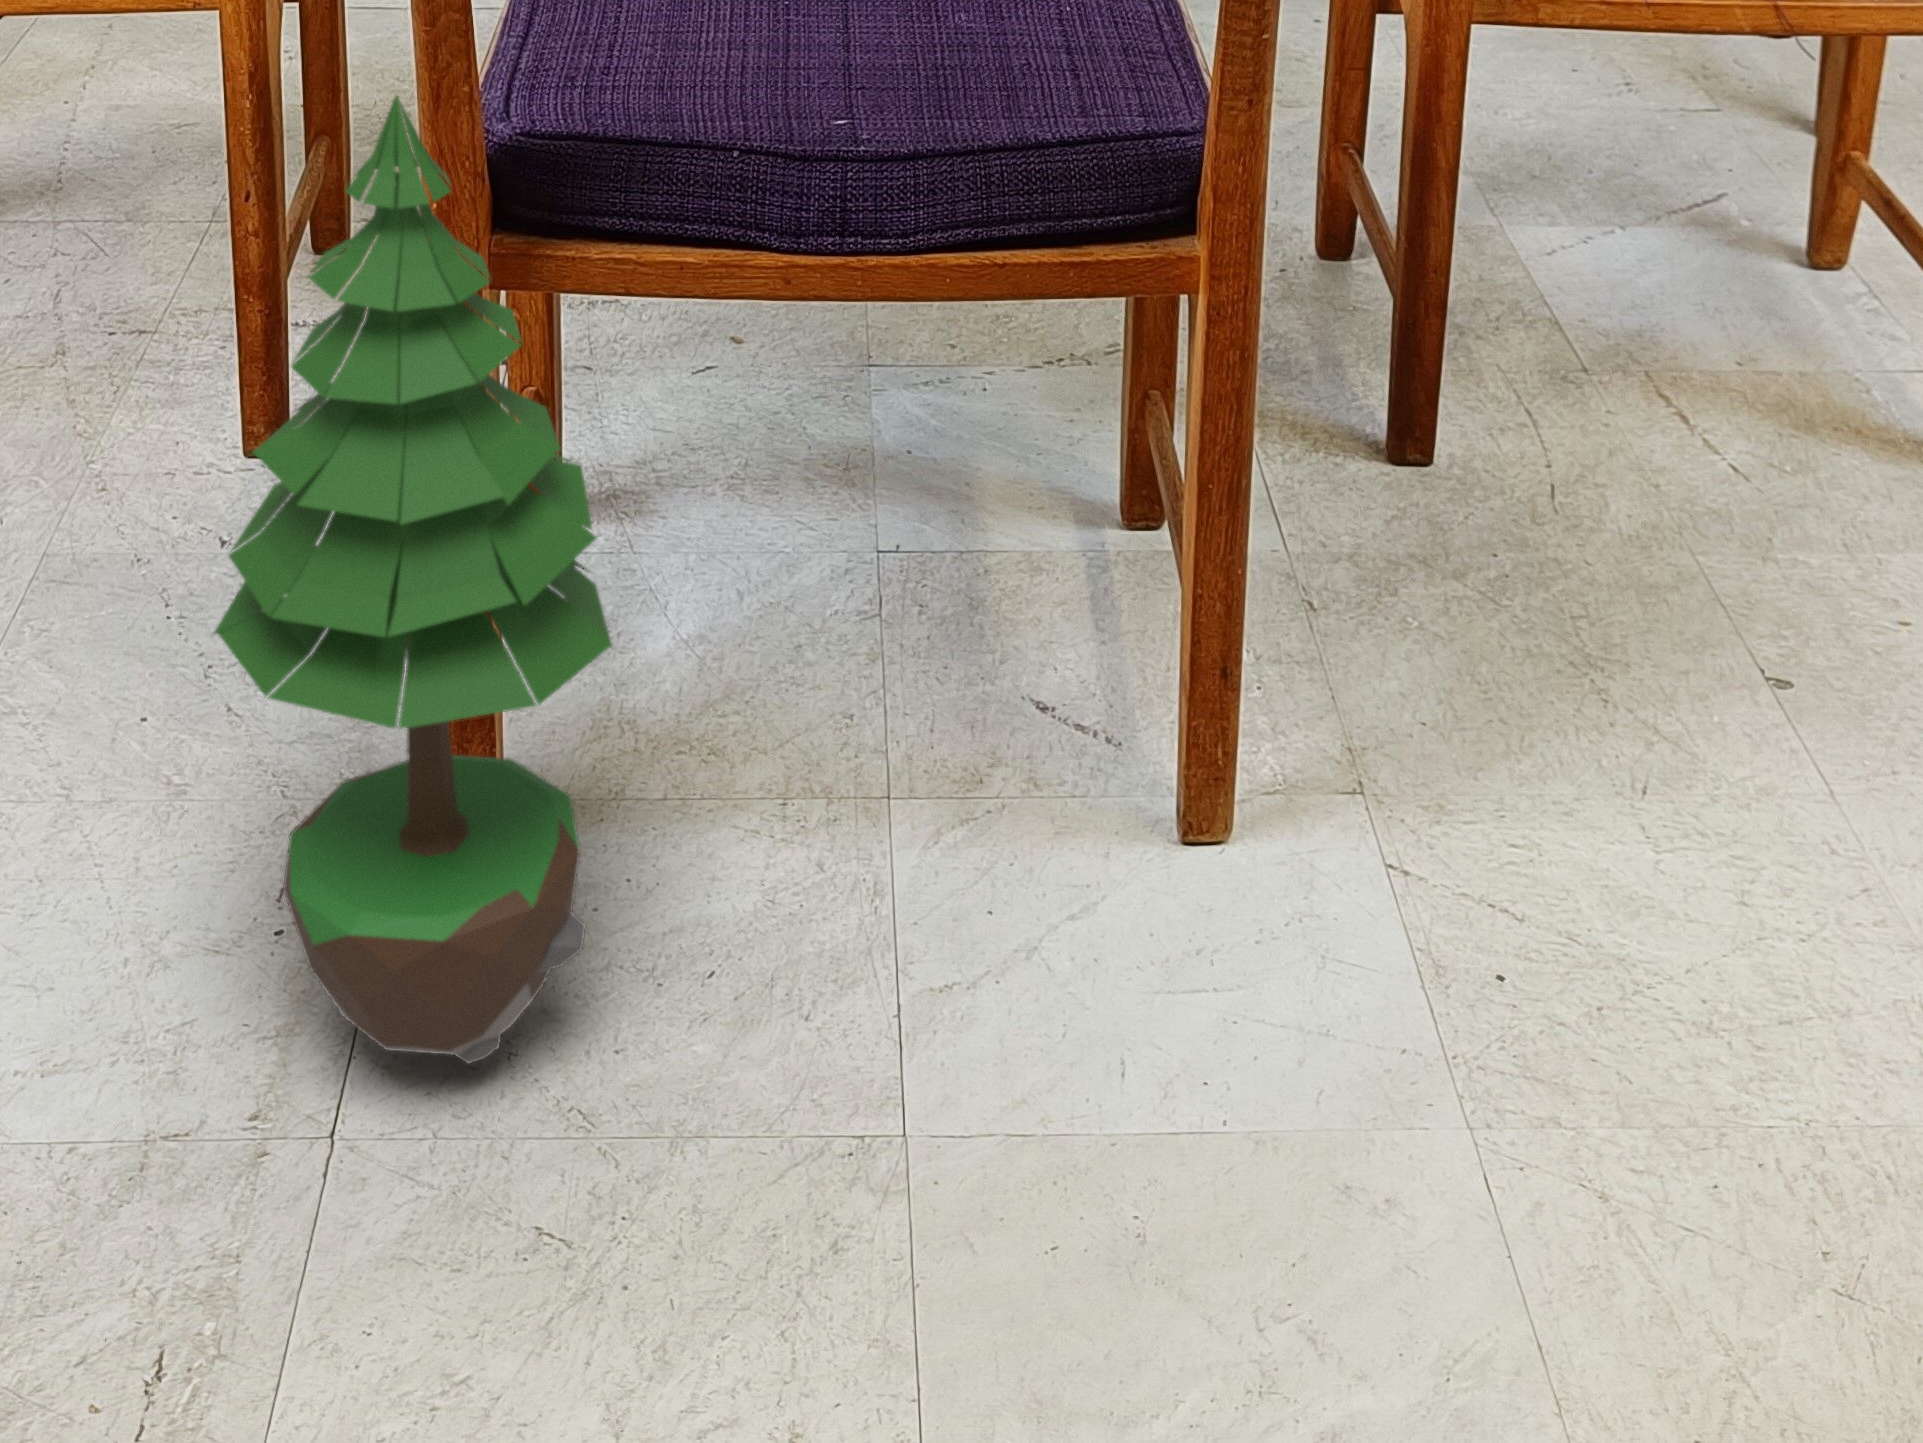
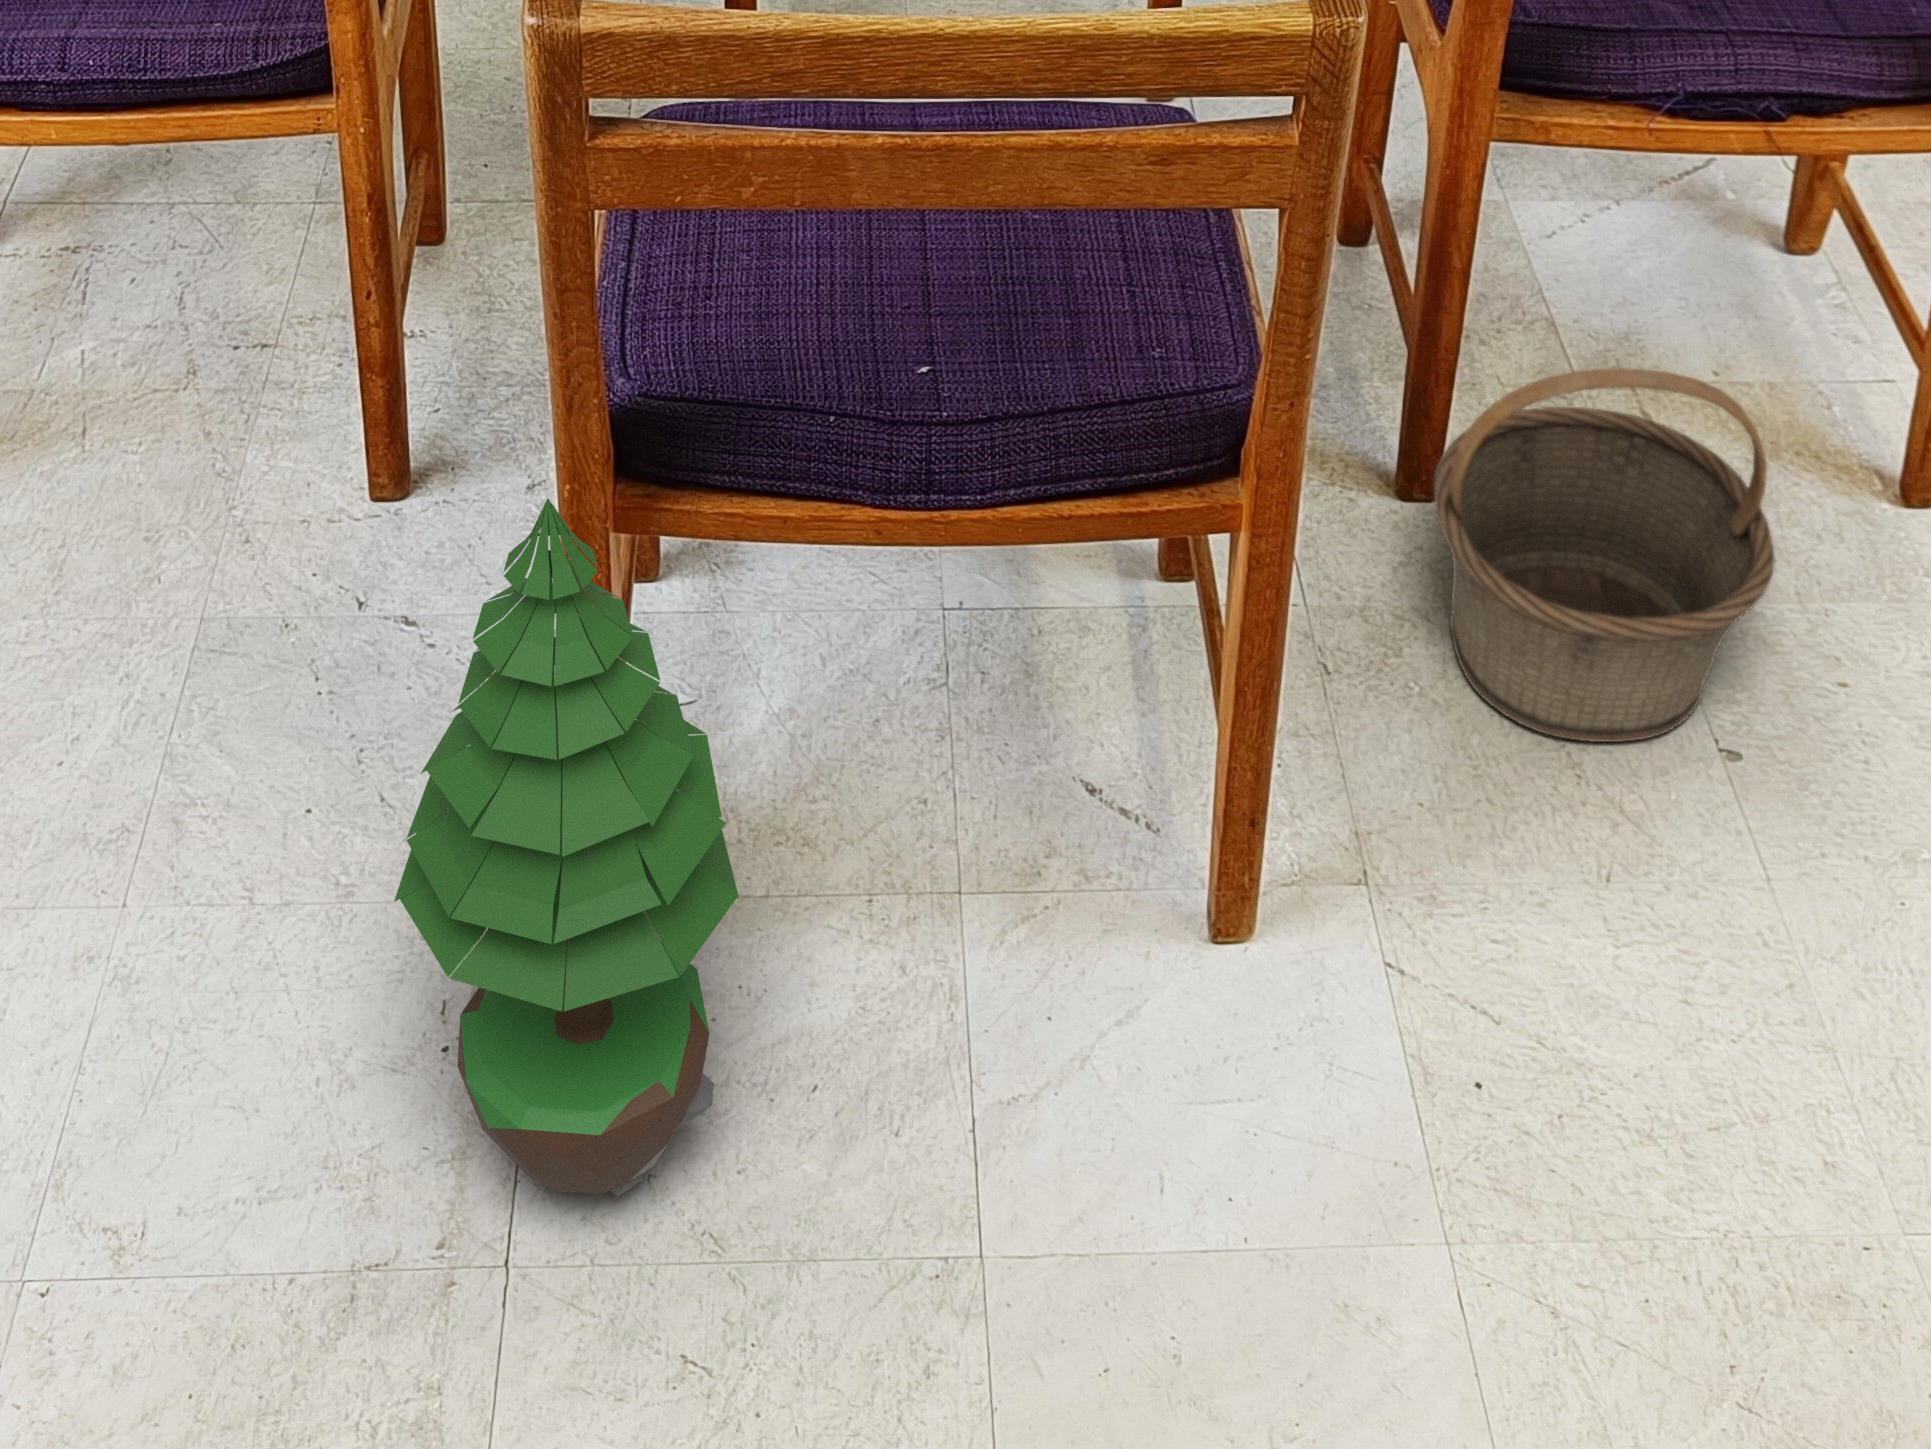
basket: none [1426,227,1812,669] -> present [1434,368,1775,742]

